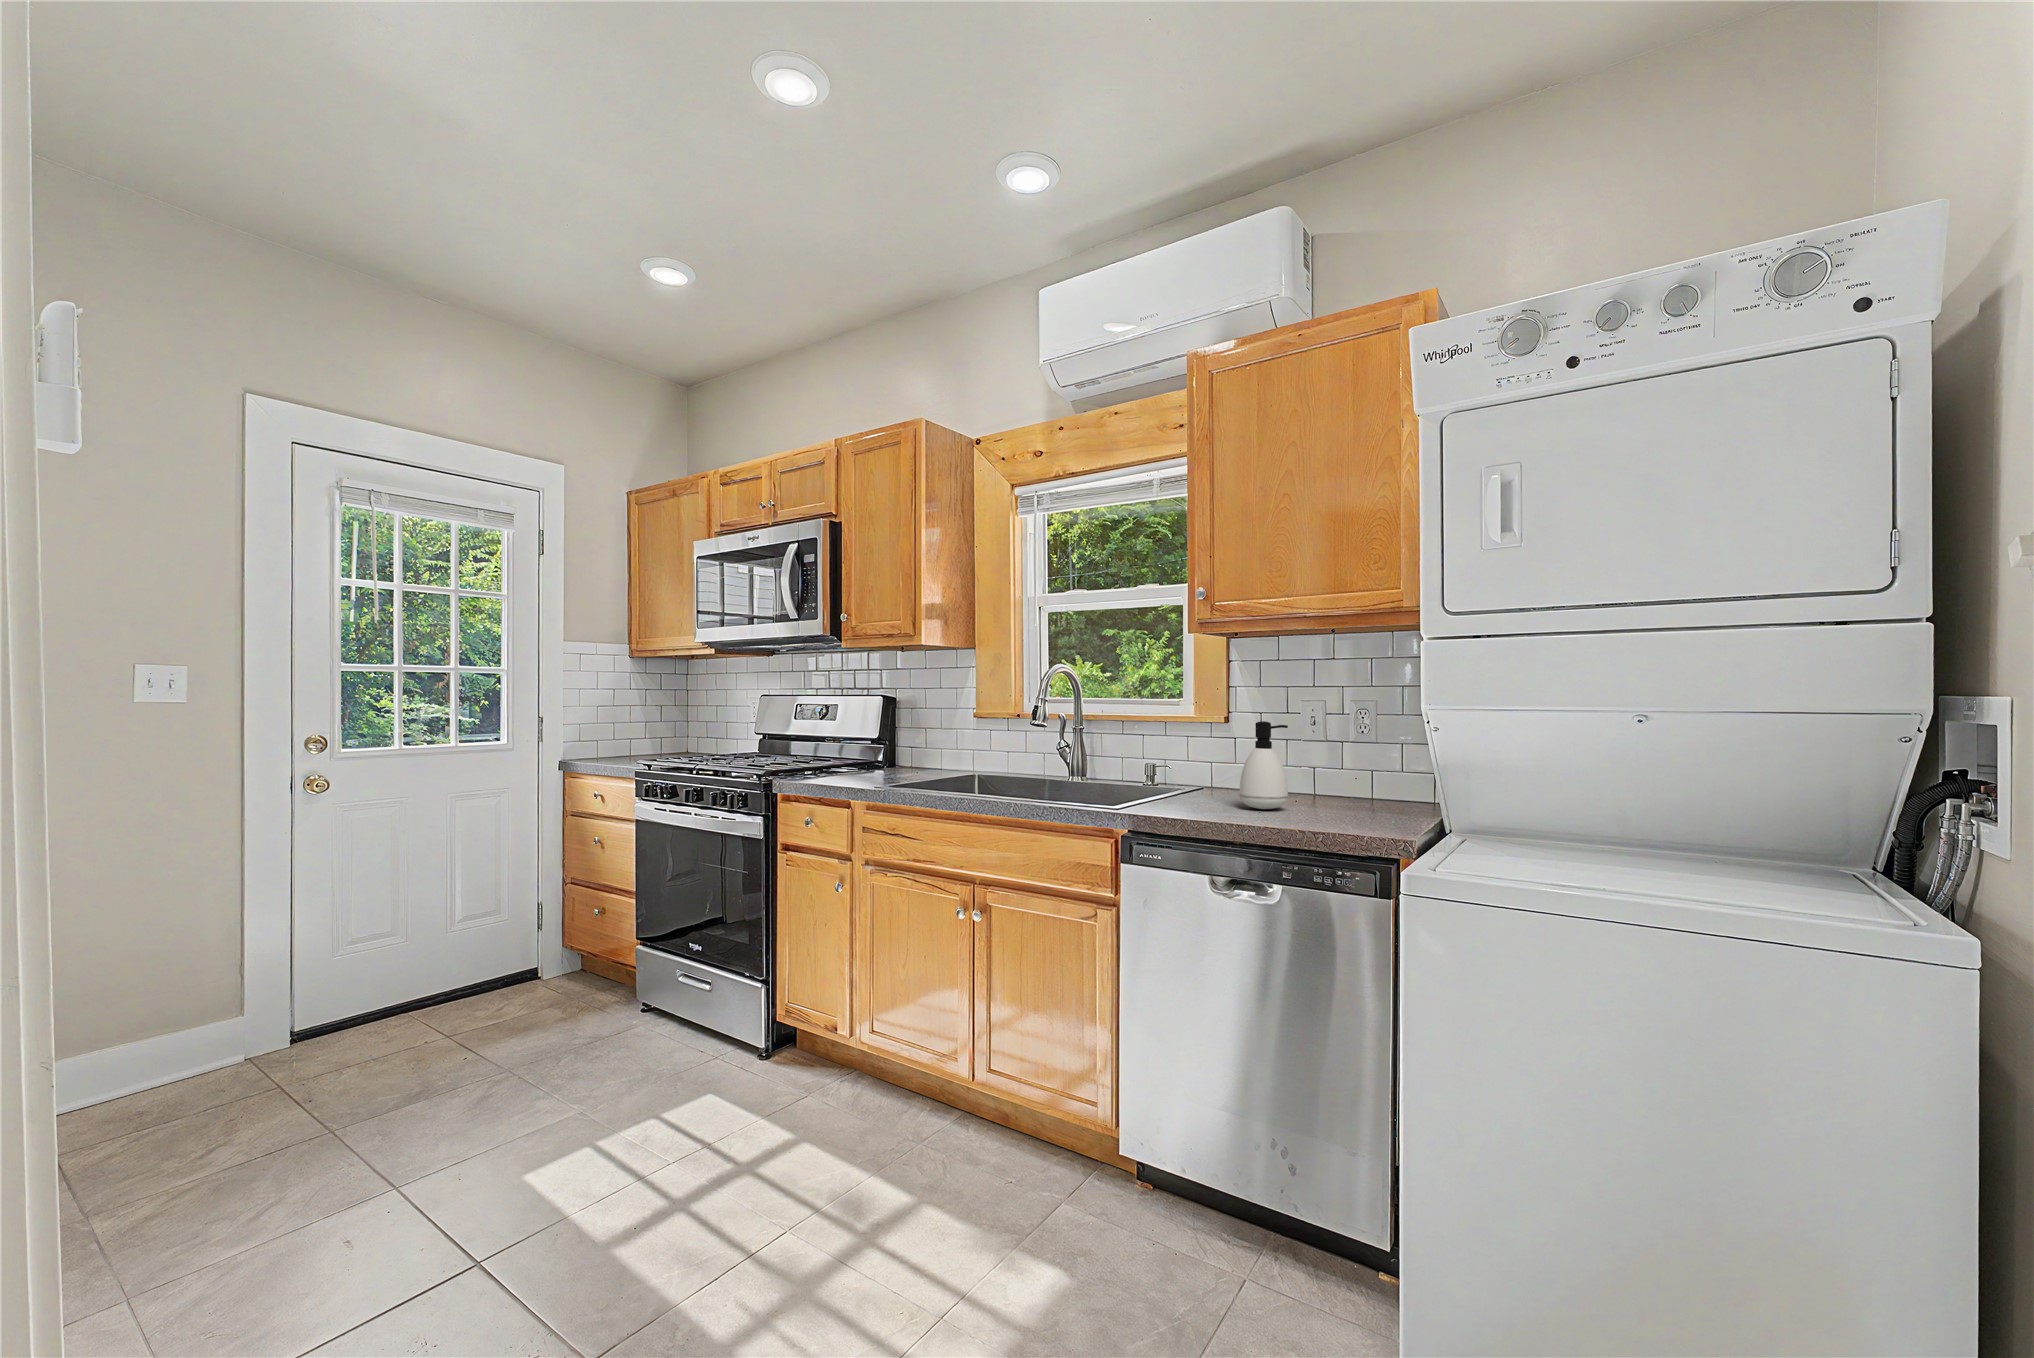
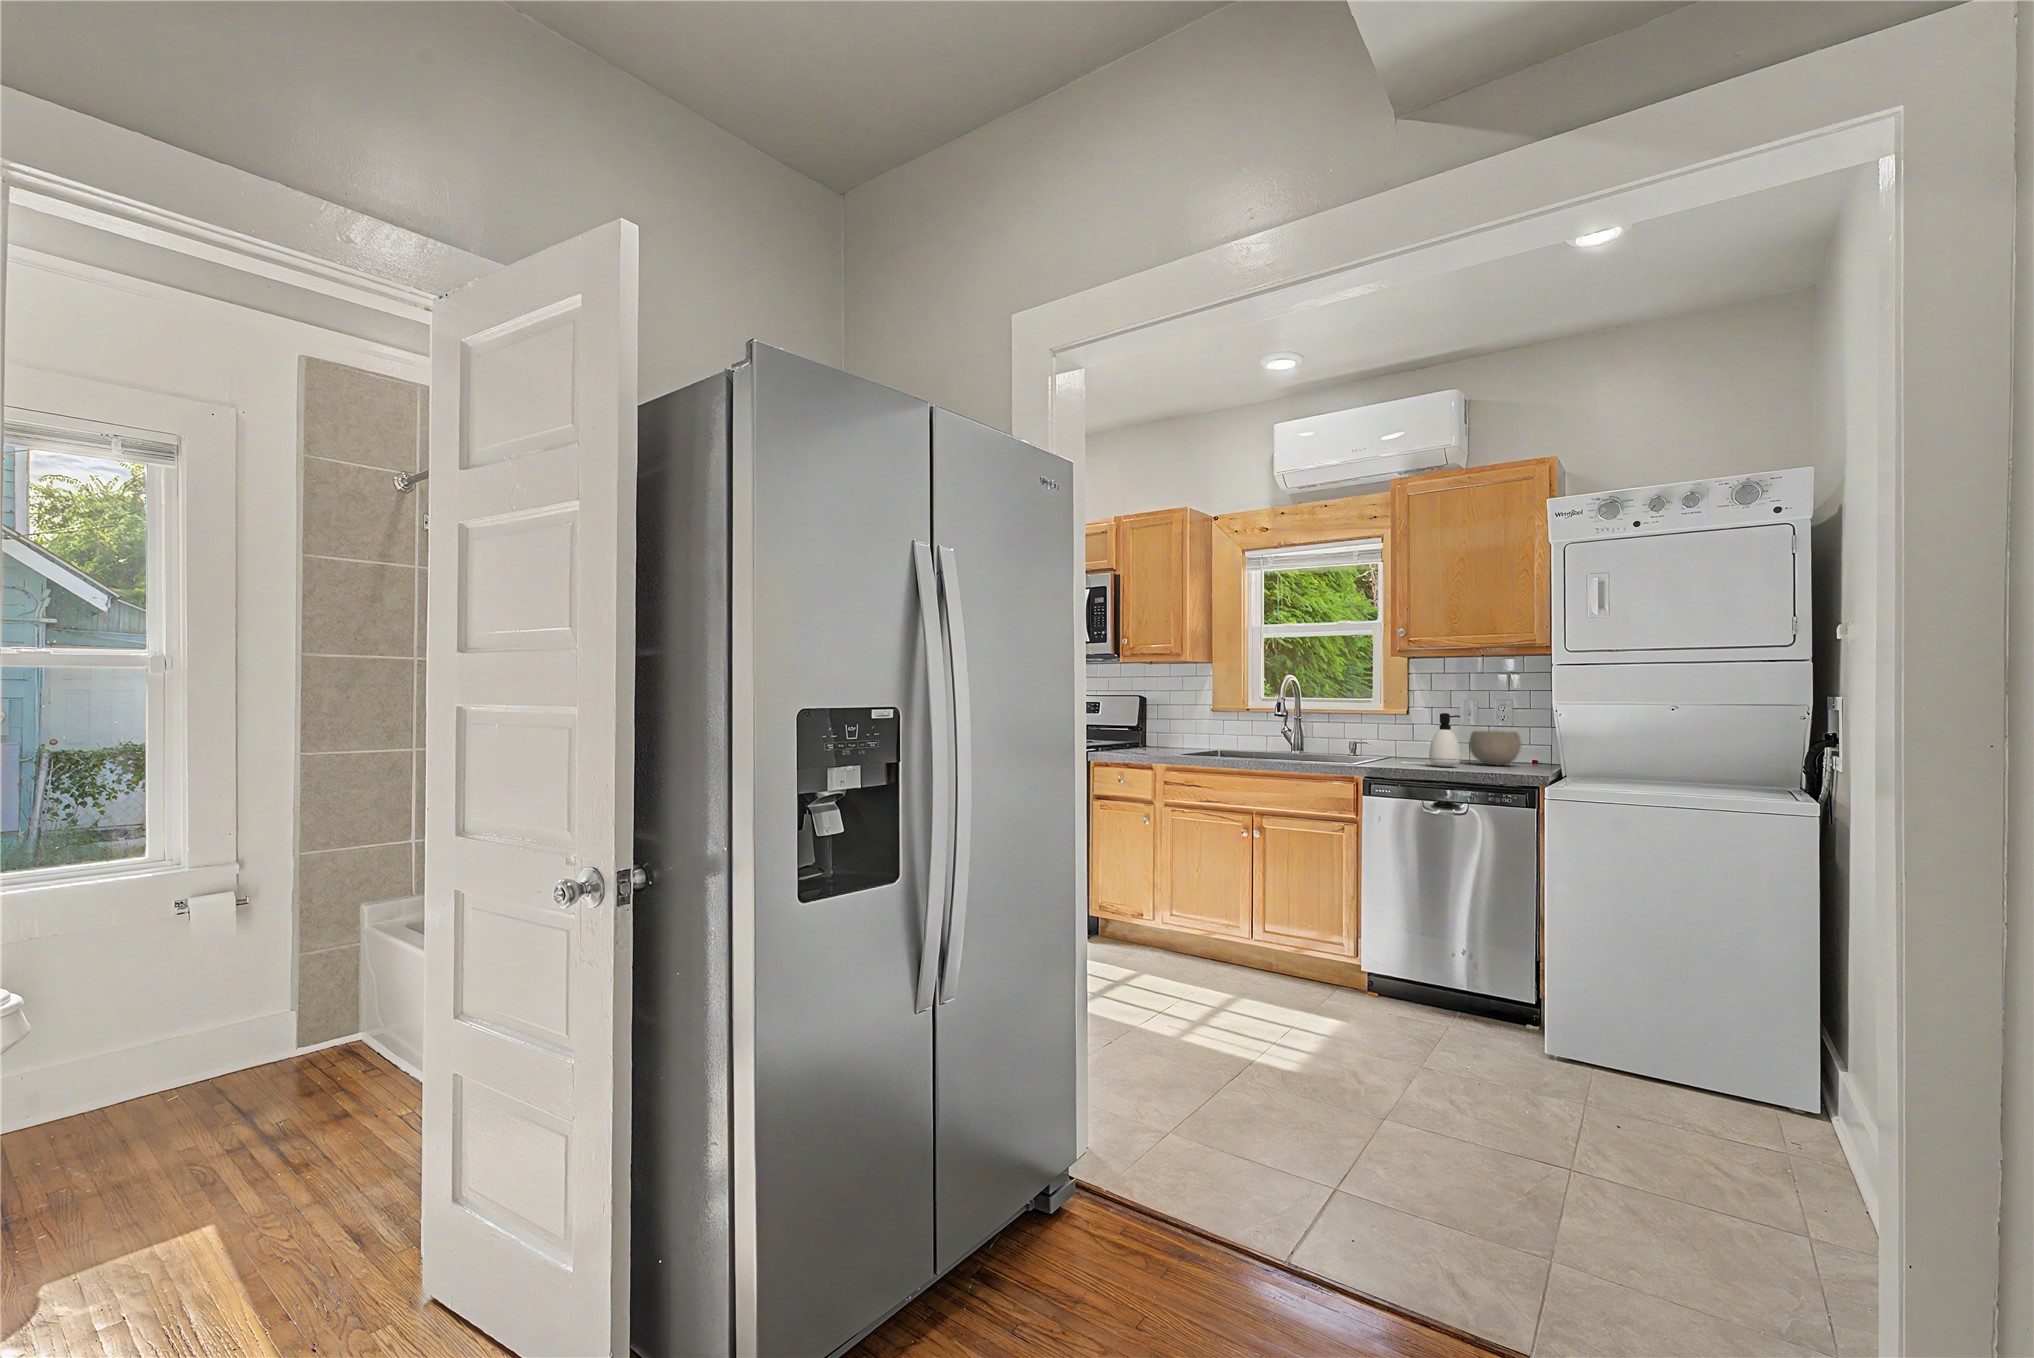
bowl: none [1312,746,1388,801] -> present [1469,730,1521,766]

